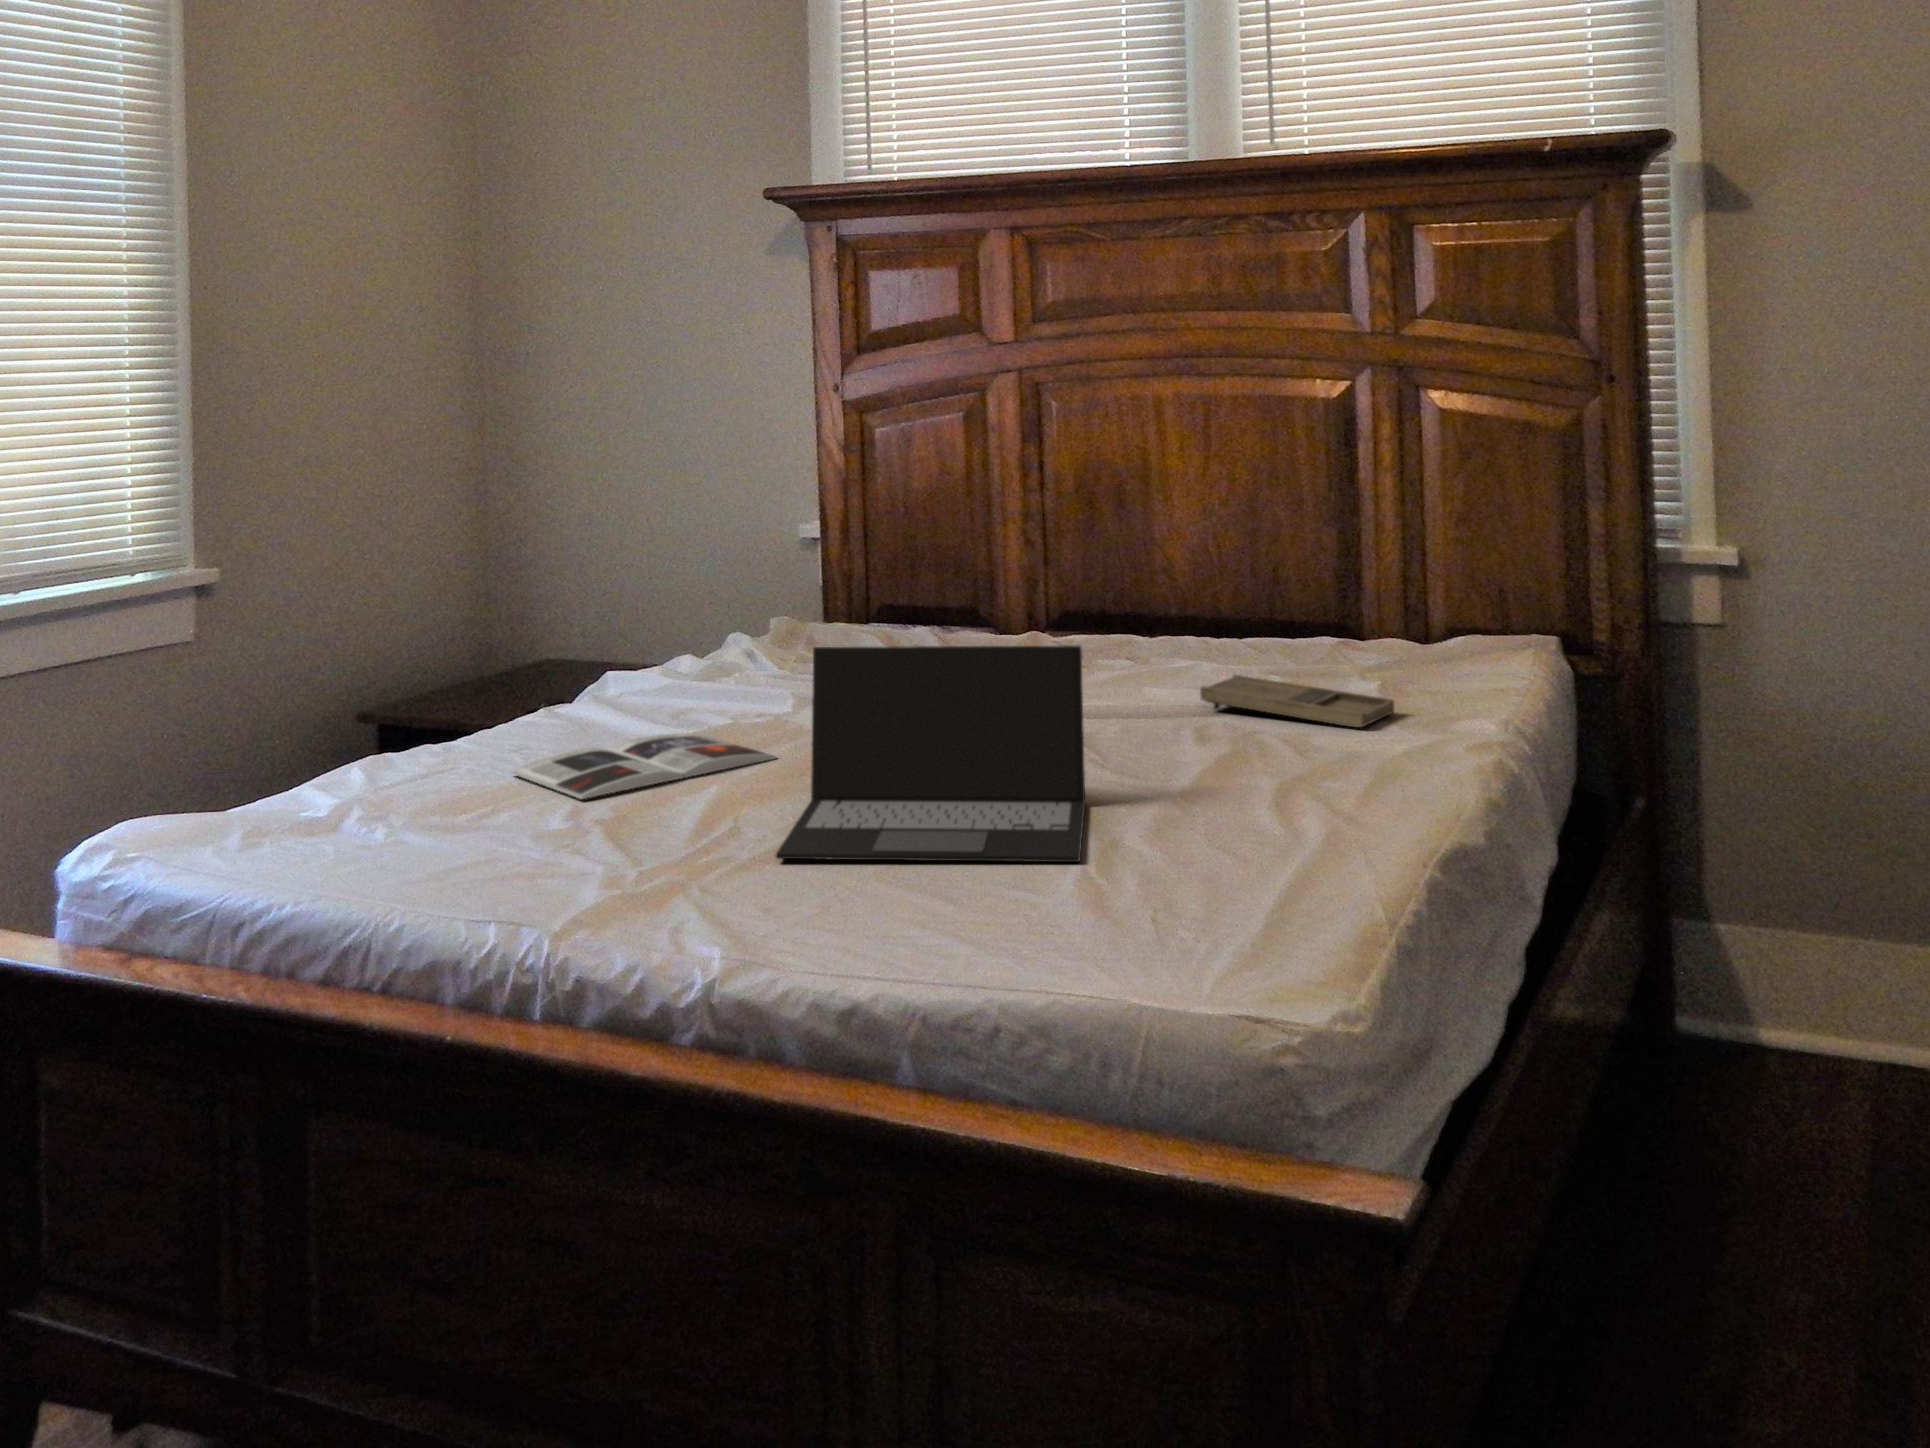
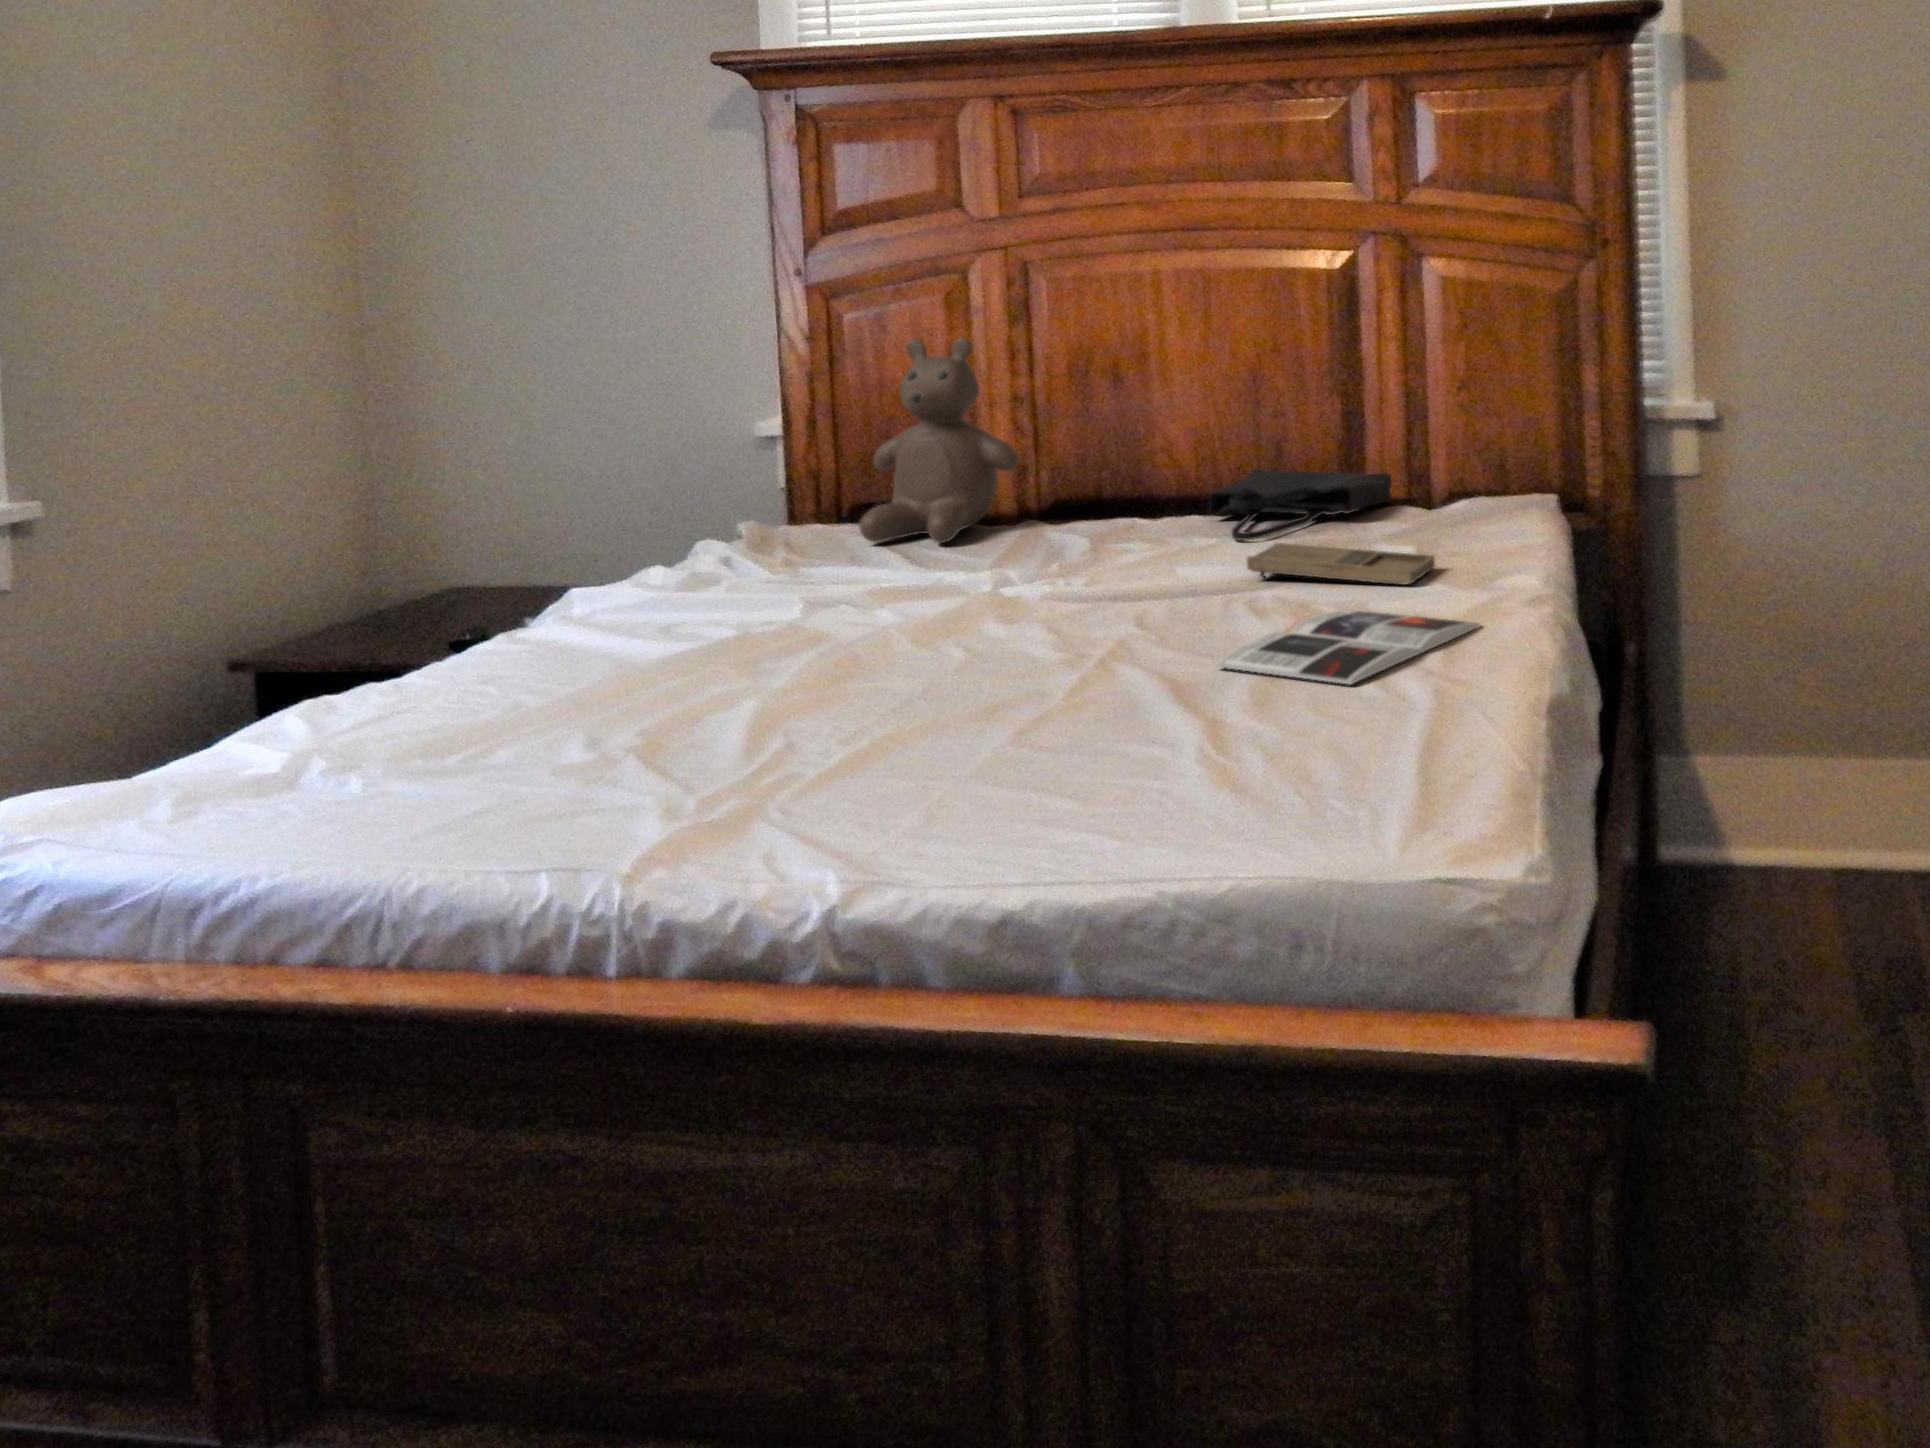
teddy bear: none [858,457,1007,652] -> present [860,338,1018,543]
tote bag: none [1188,598,1380,670] -> present [1209,469,1392,540]
laptop: present [776,645,1085,862] -> none [858,520,1188,769]
magazine: present [512,733,777,799] -> present [1217,609,1481,684]

